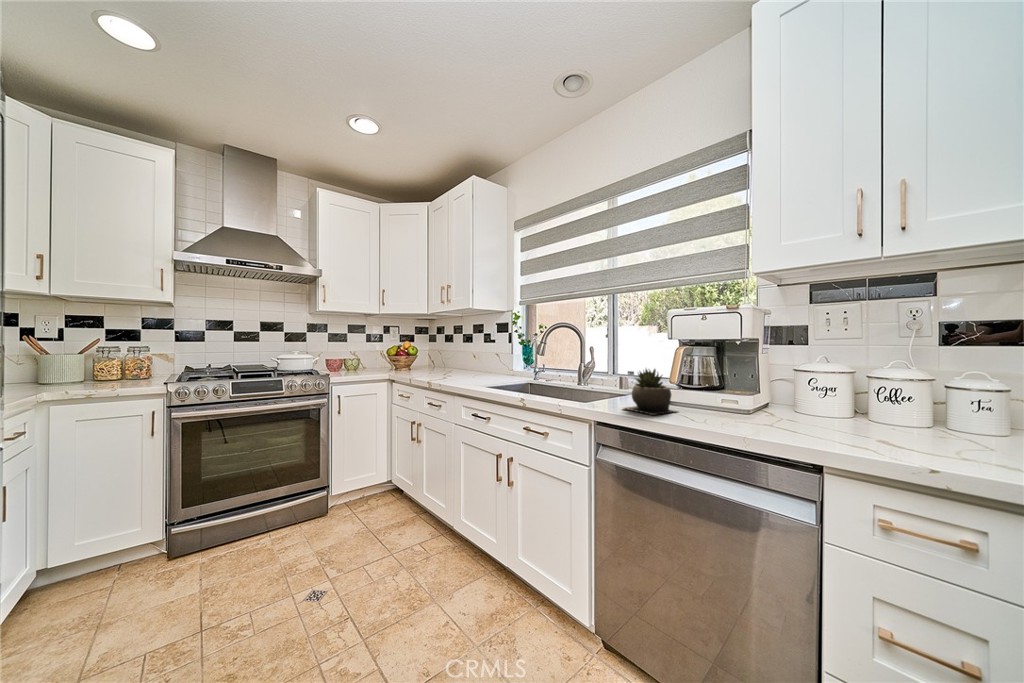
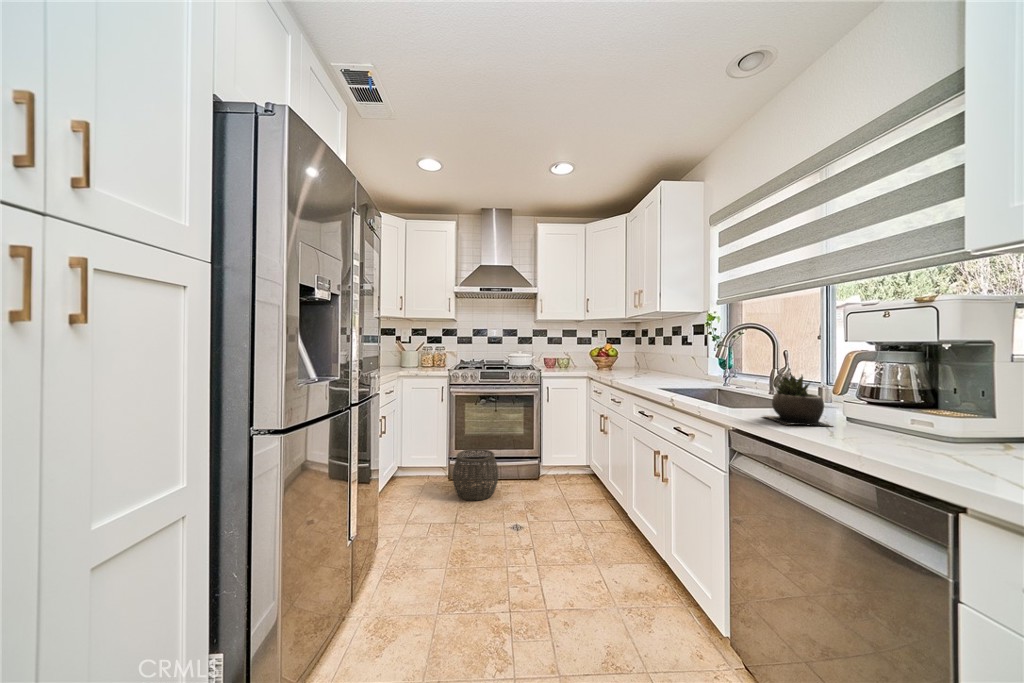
woven basket: none [182,494,271,582] -> present [452,449,498,501]

